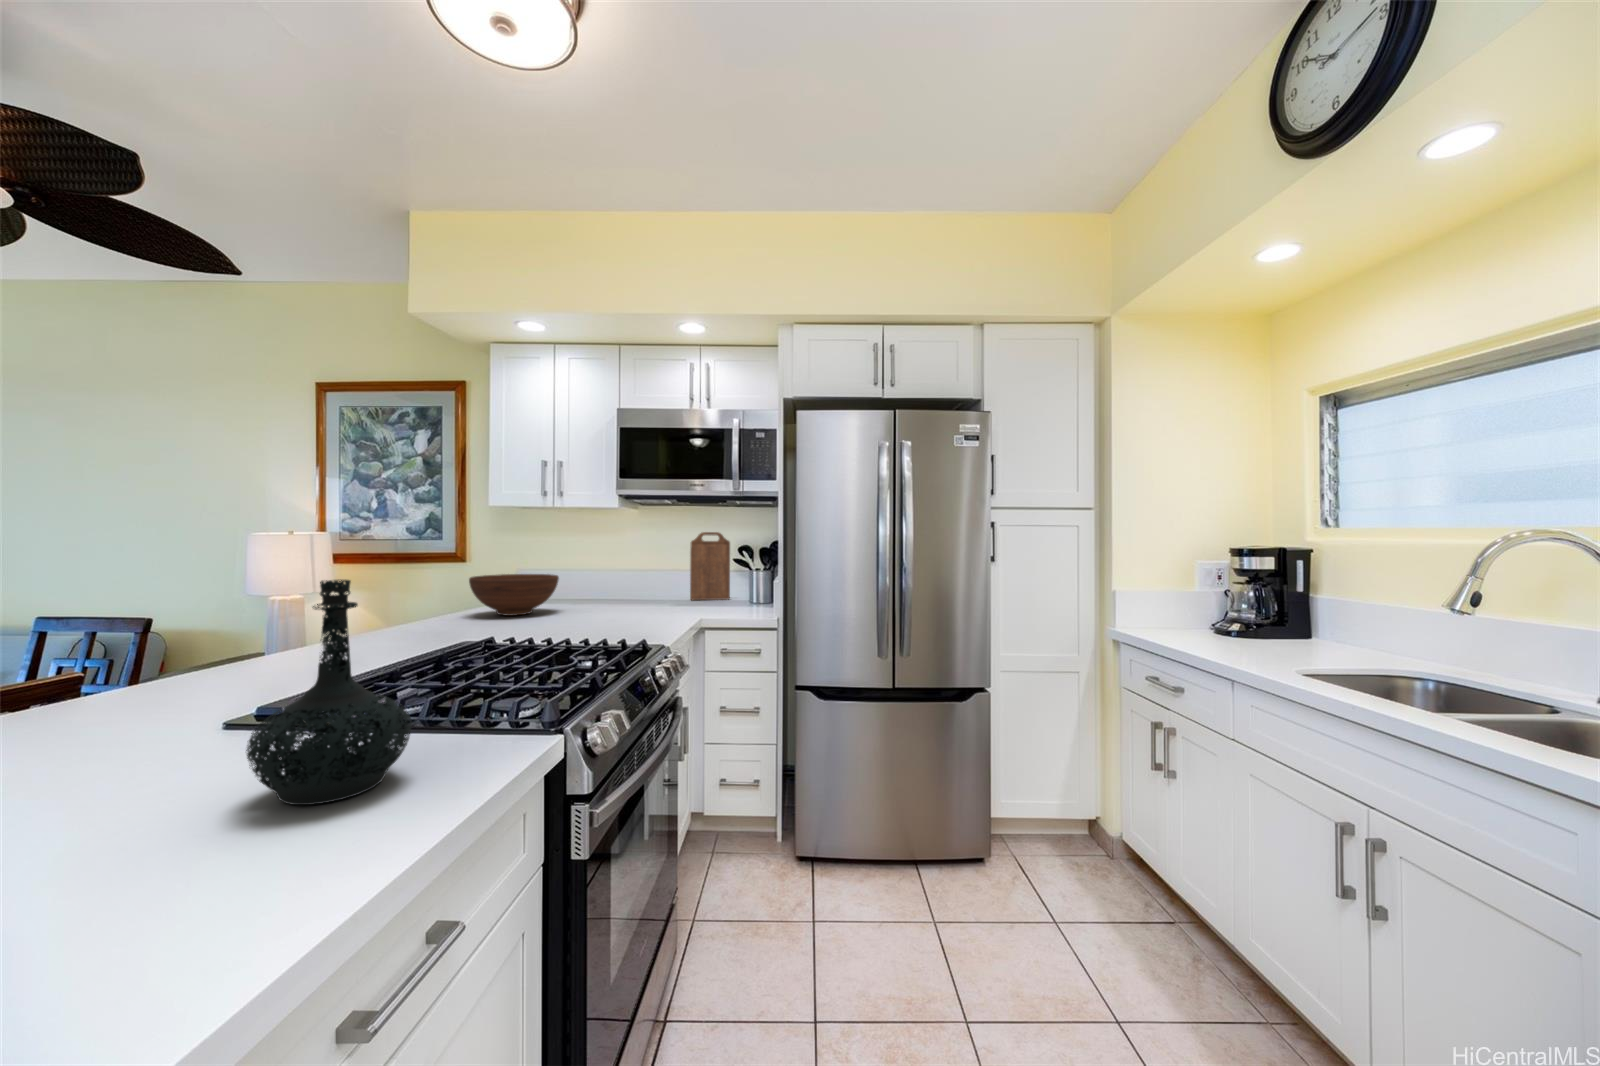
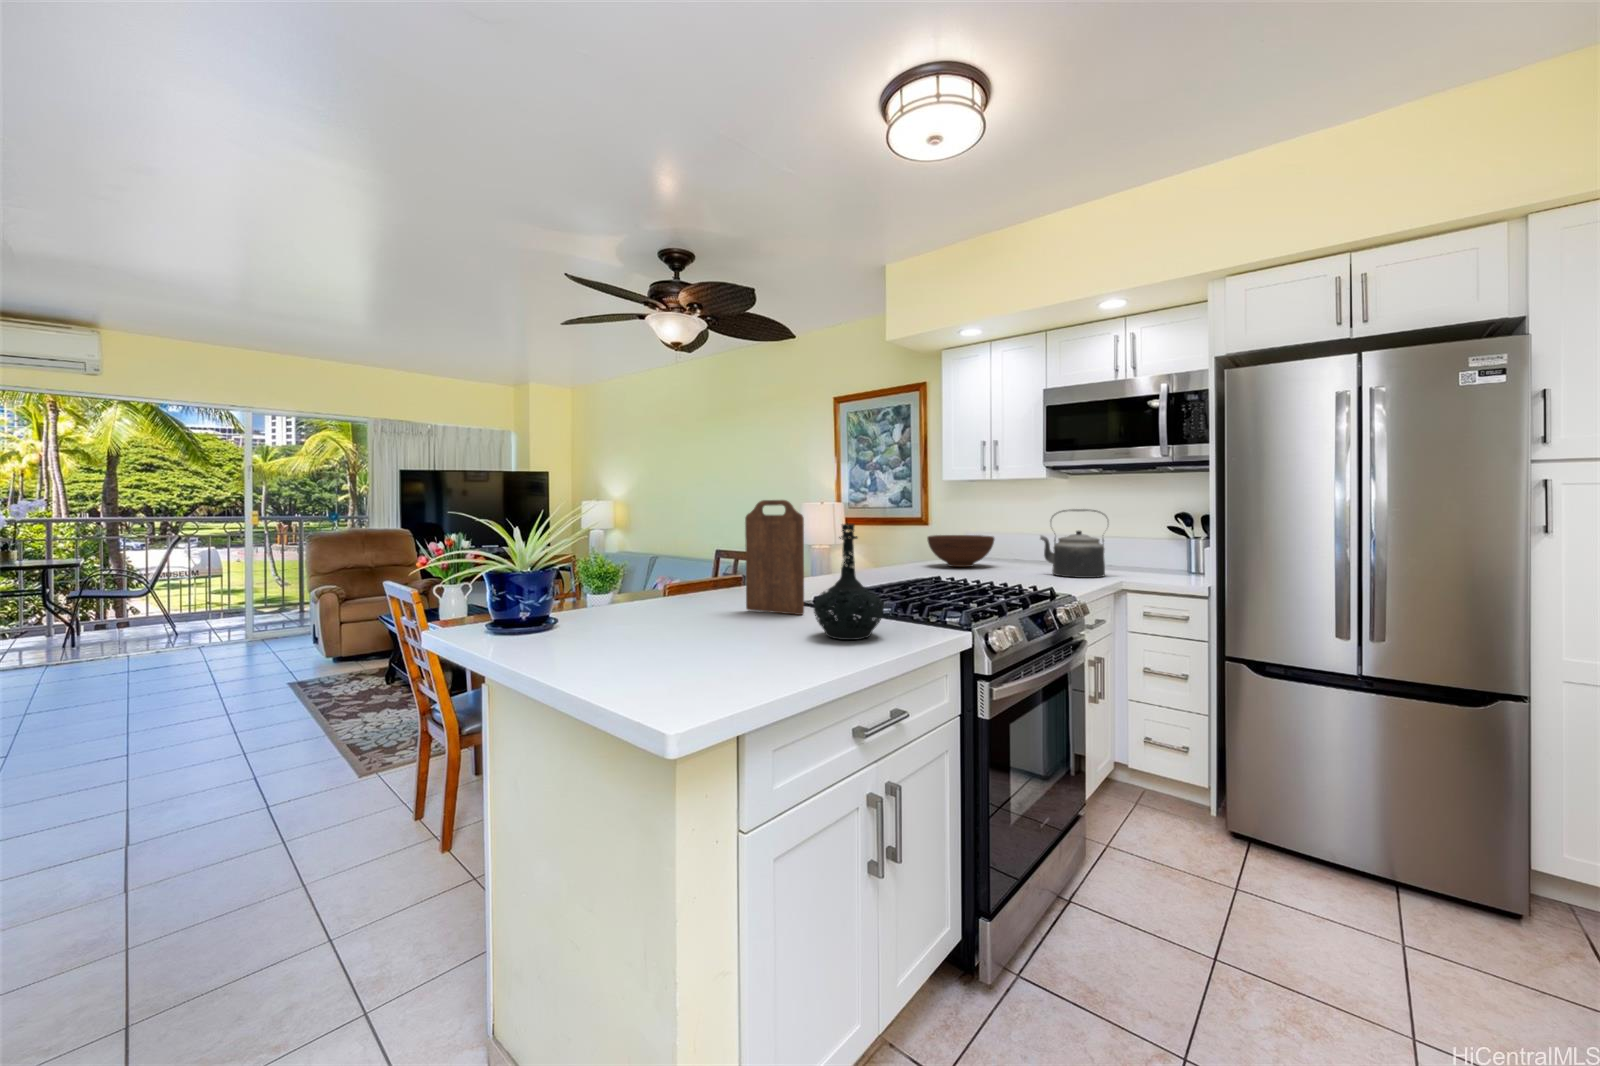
cutting board: present [690,532,730,600] -> present [745,500,804,615]
kettle: none [615,544,686,620] -> present [1040,509,1105,578]

